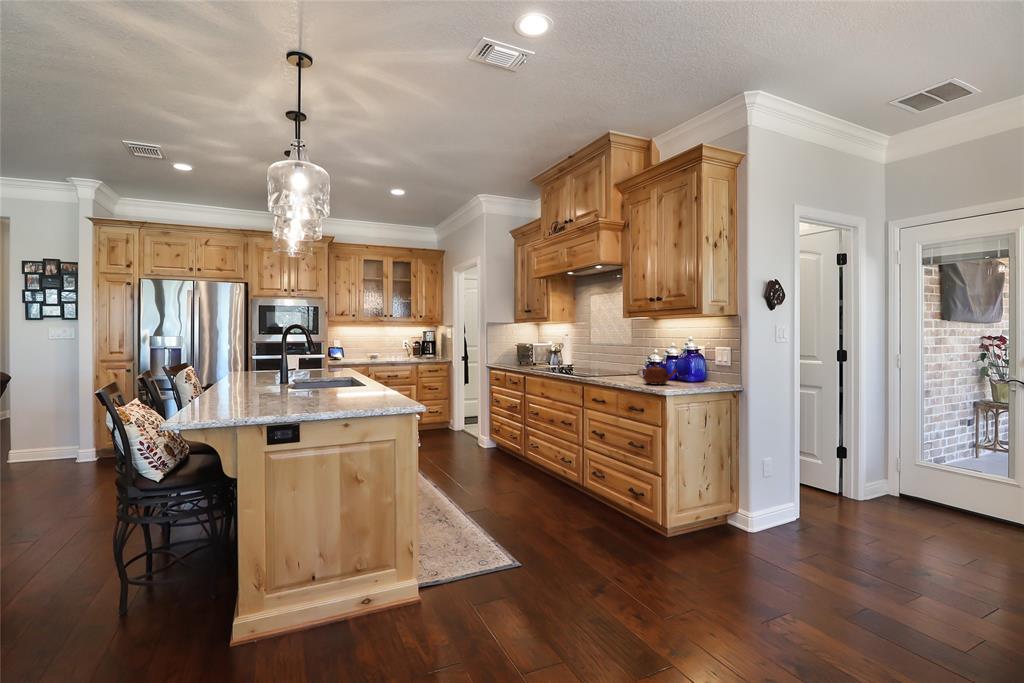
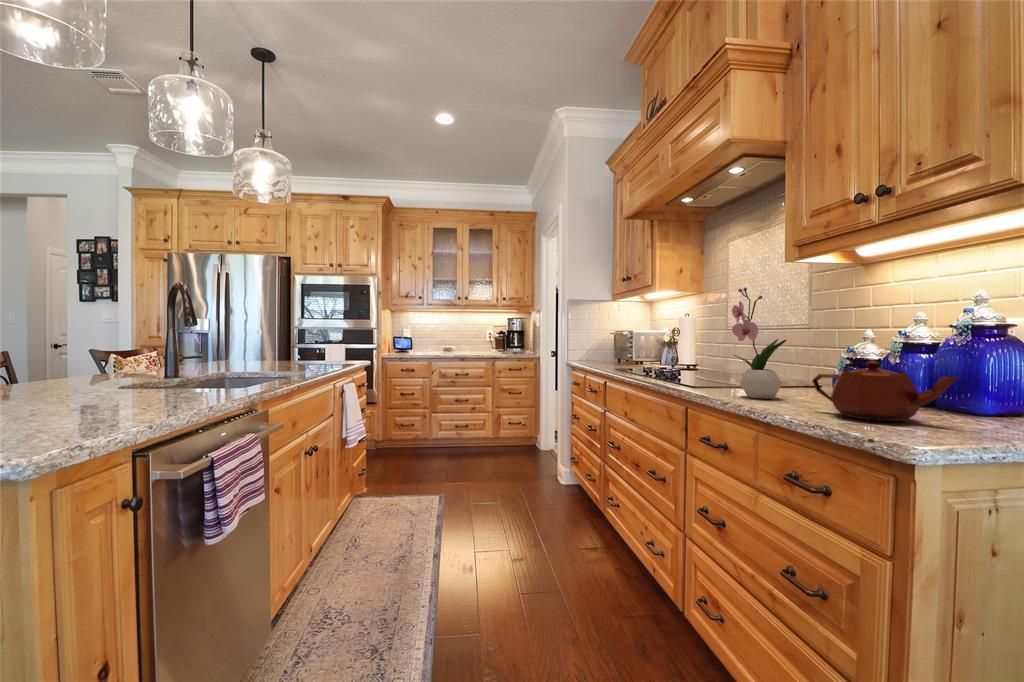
flower arrangement: none [605,333,627,380] -> present [732,288,787,399]

